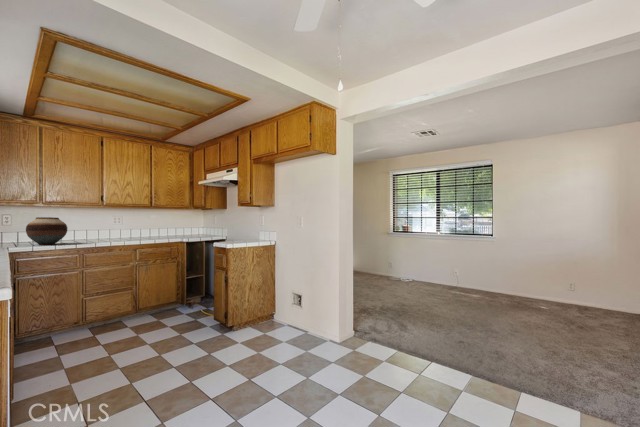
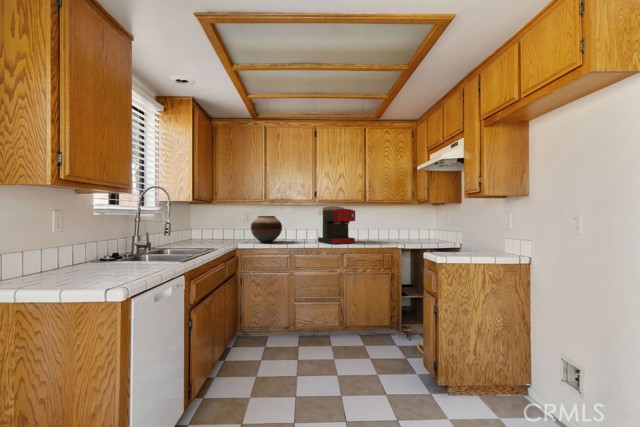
coffee maker: none [107,210,147,242] -> present [318,206,355,244]

